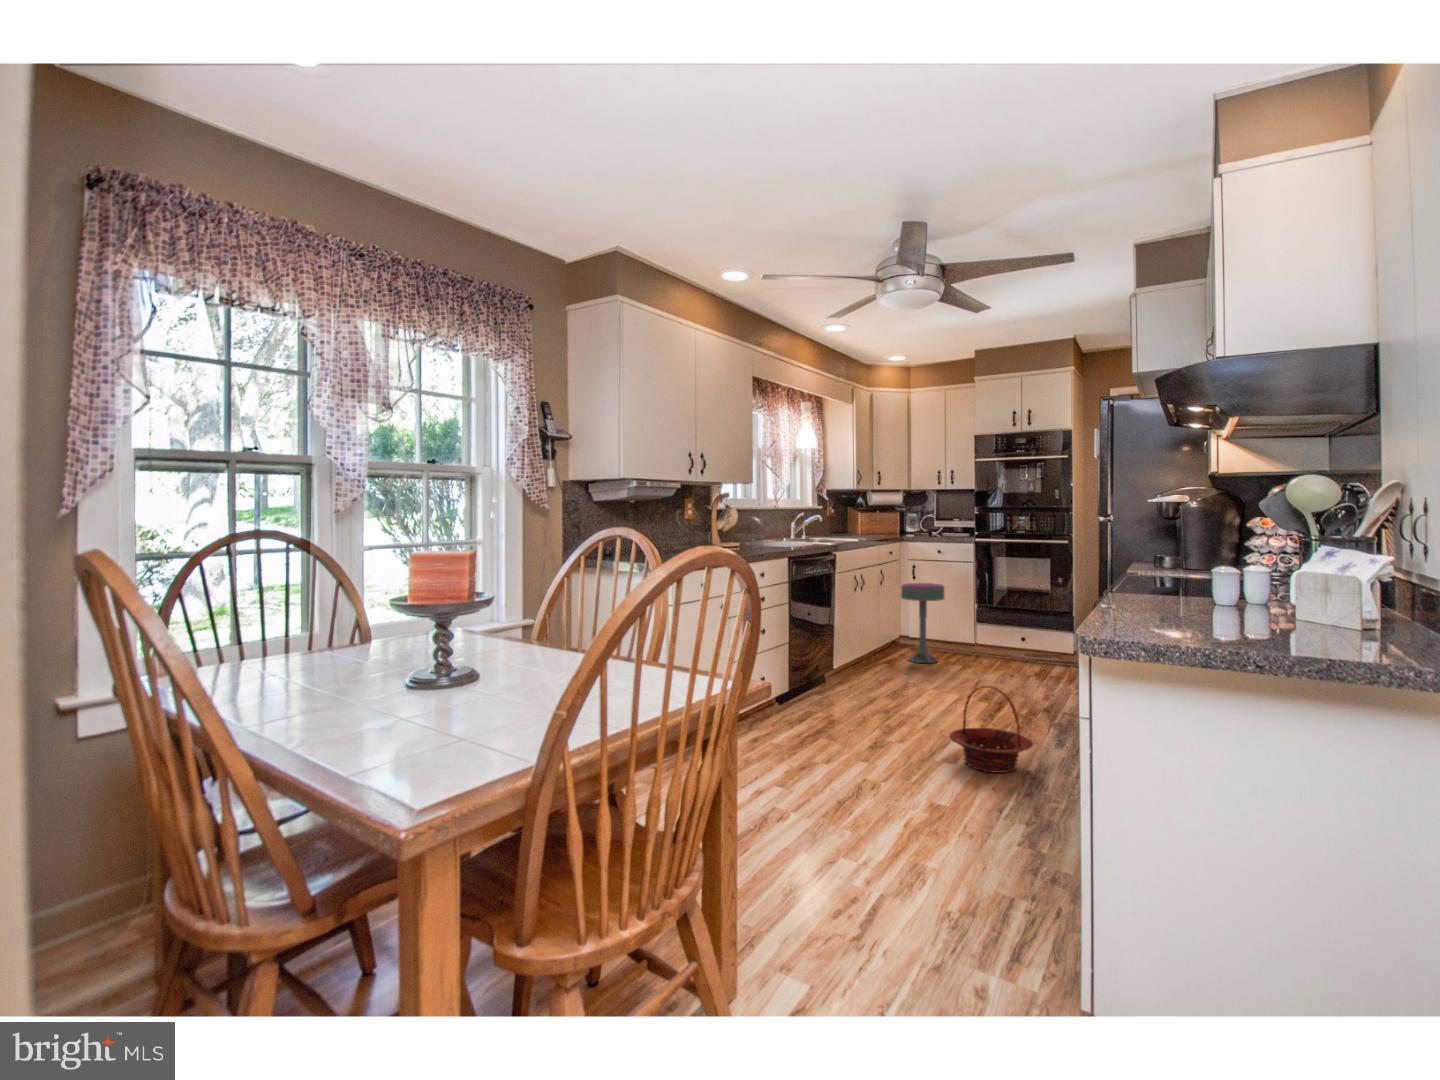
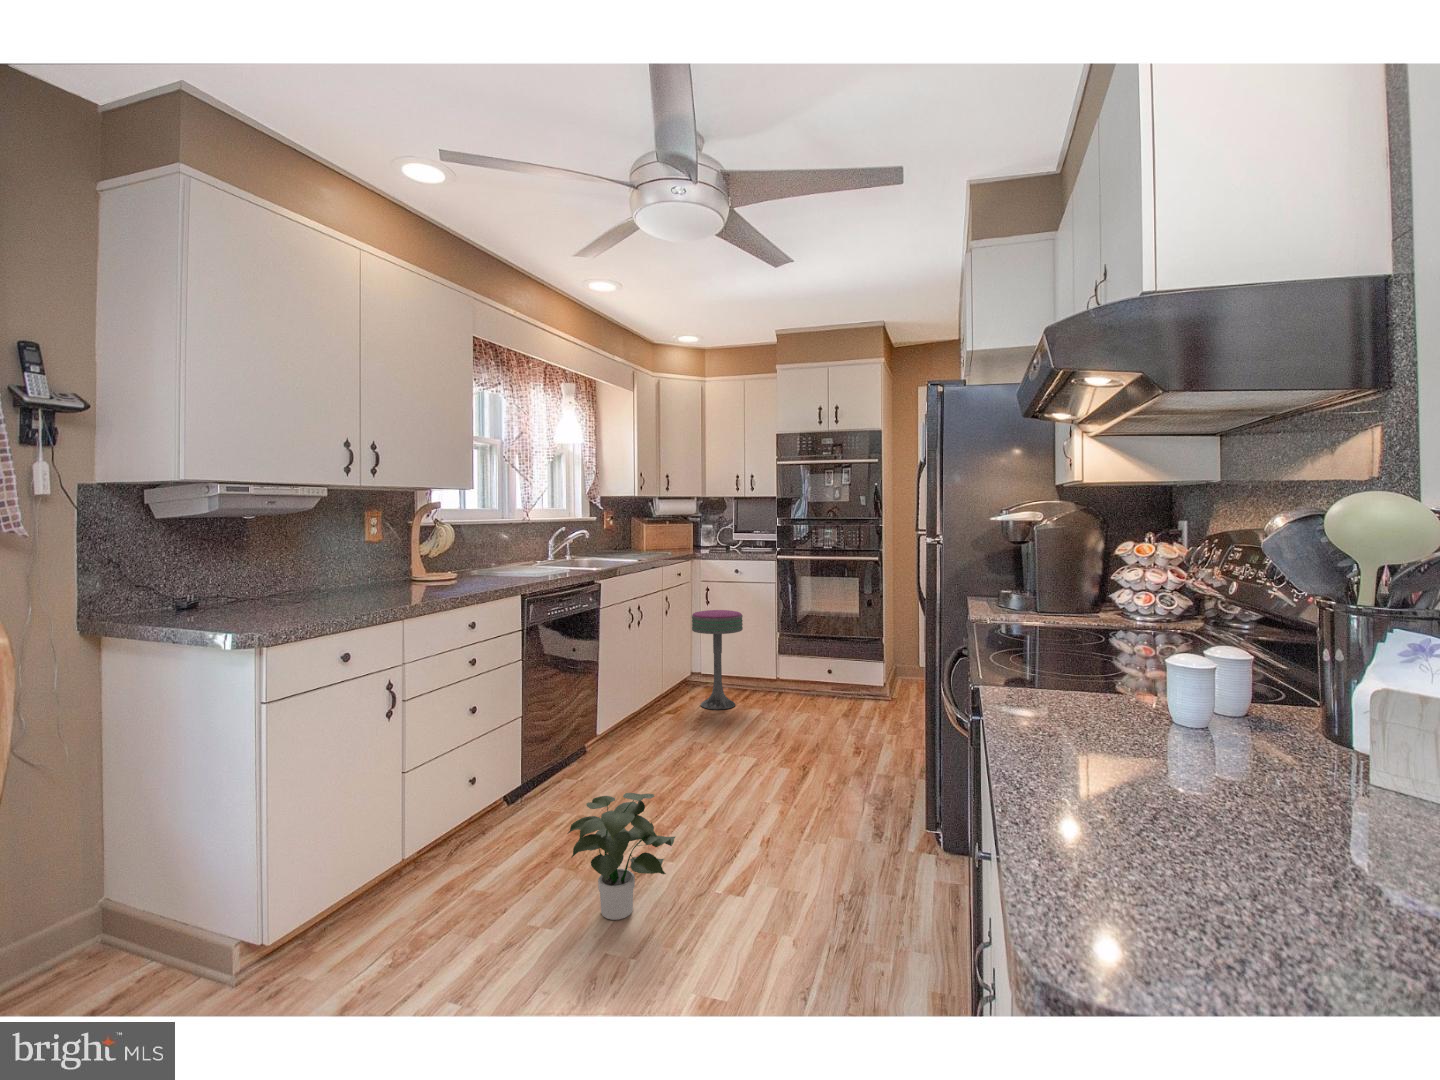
potted plant: none [831,681,905,760] -> present [567,793,675,920]
basket: present [949,686,1033,773] -> none [738,791,853,925]

